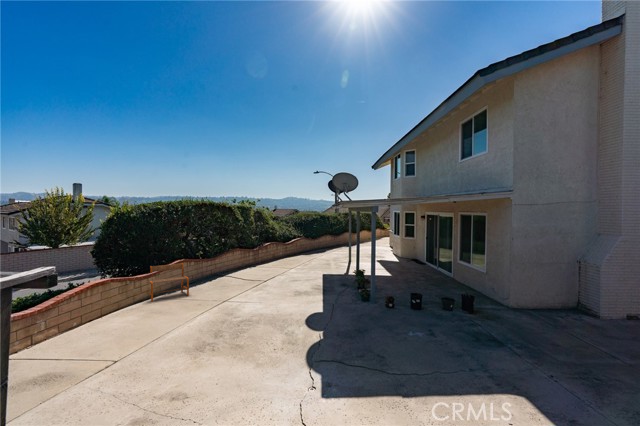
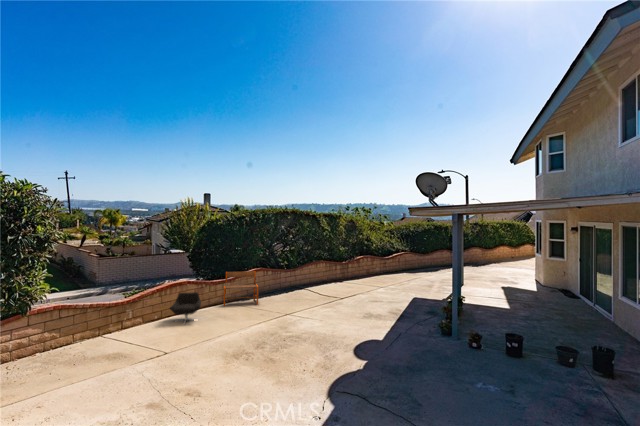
lounge chair: none [94,291,134,327] -> present [170,292,201,324]

